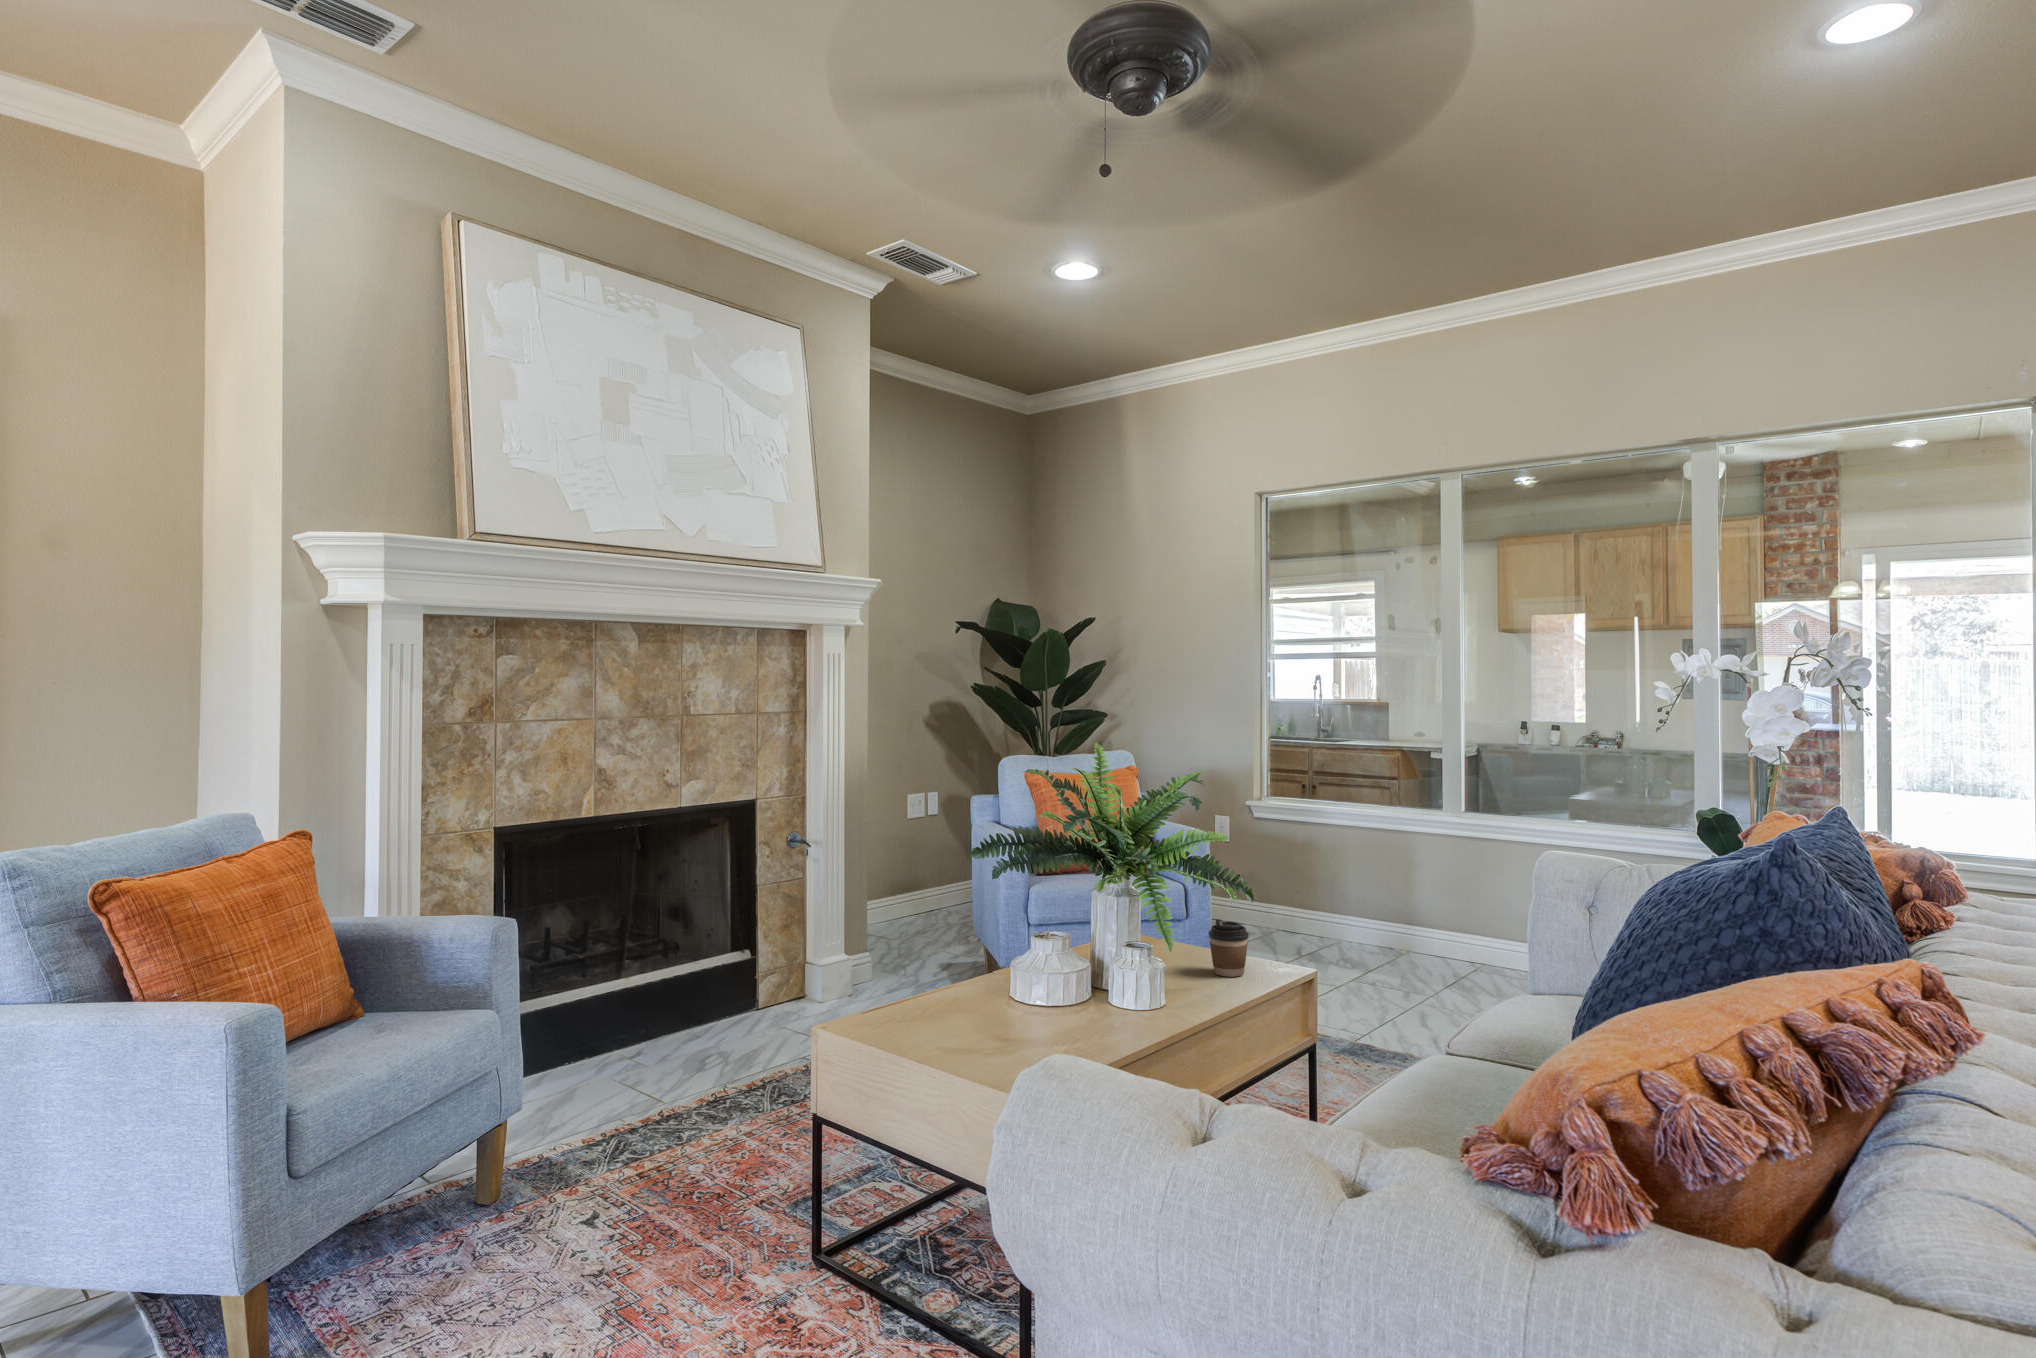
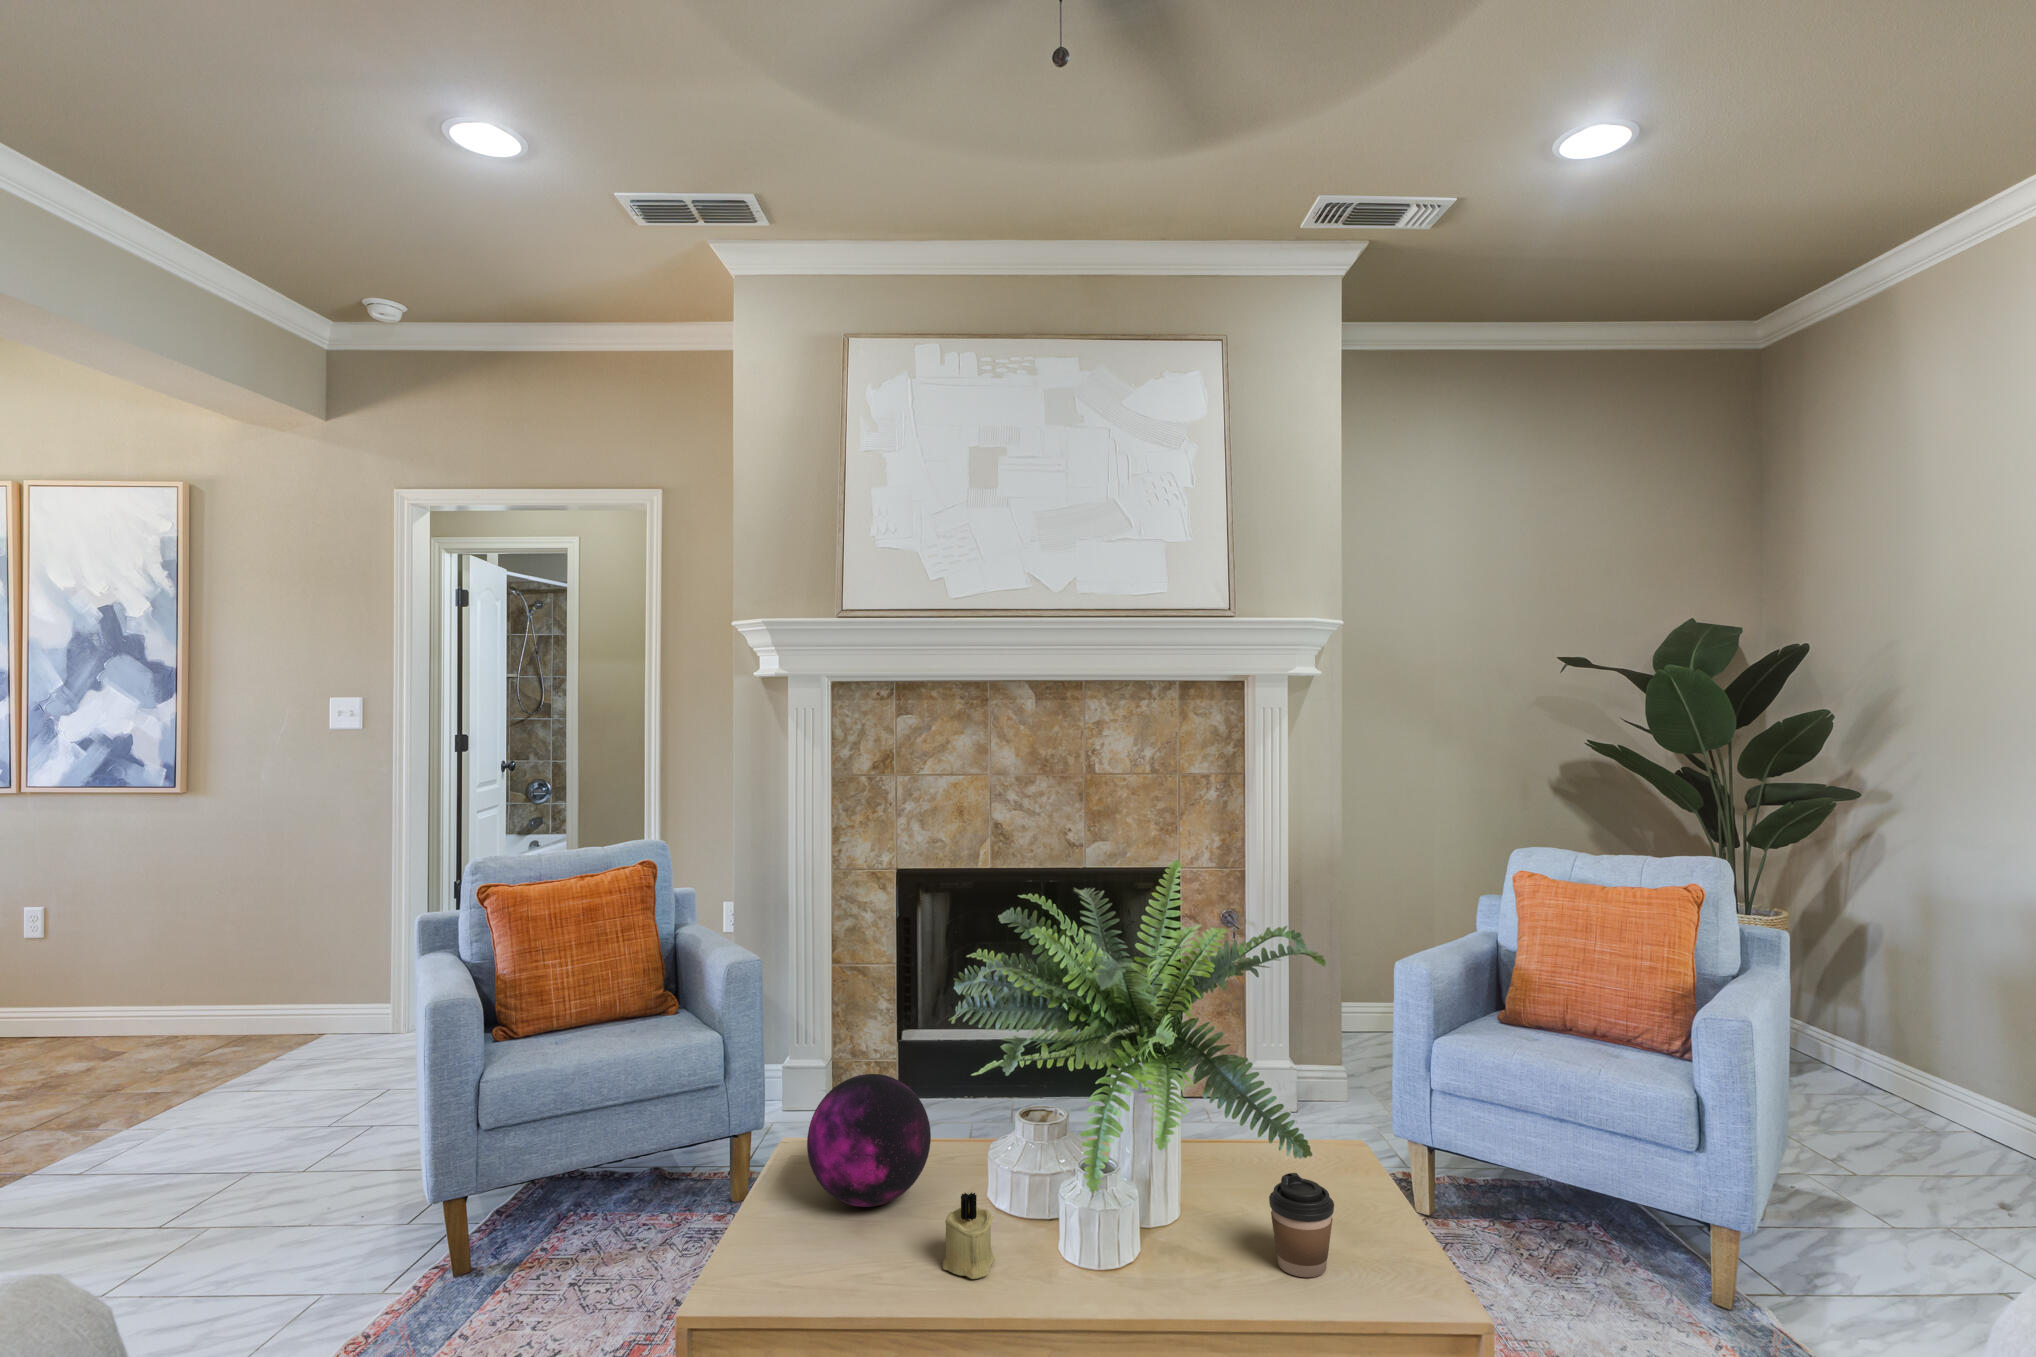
decorative orb: none [925,924,1027,1030] -> present [807,1074,931,1207]
candle: none [1091,973,1134,1032] -> present [943,1192,995,1279]

